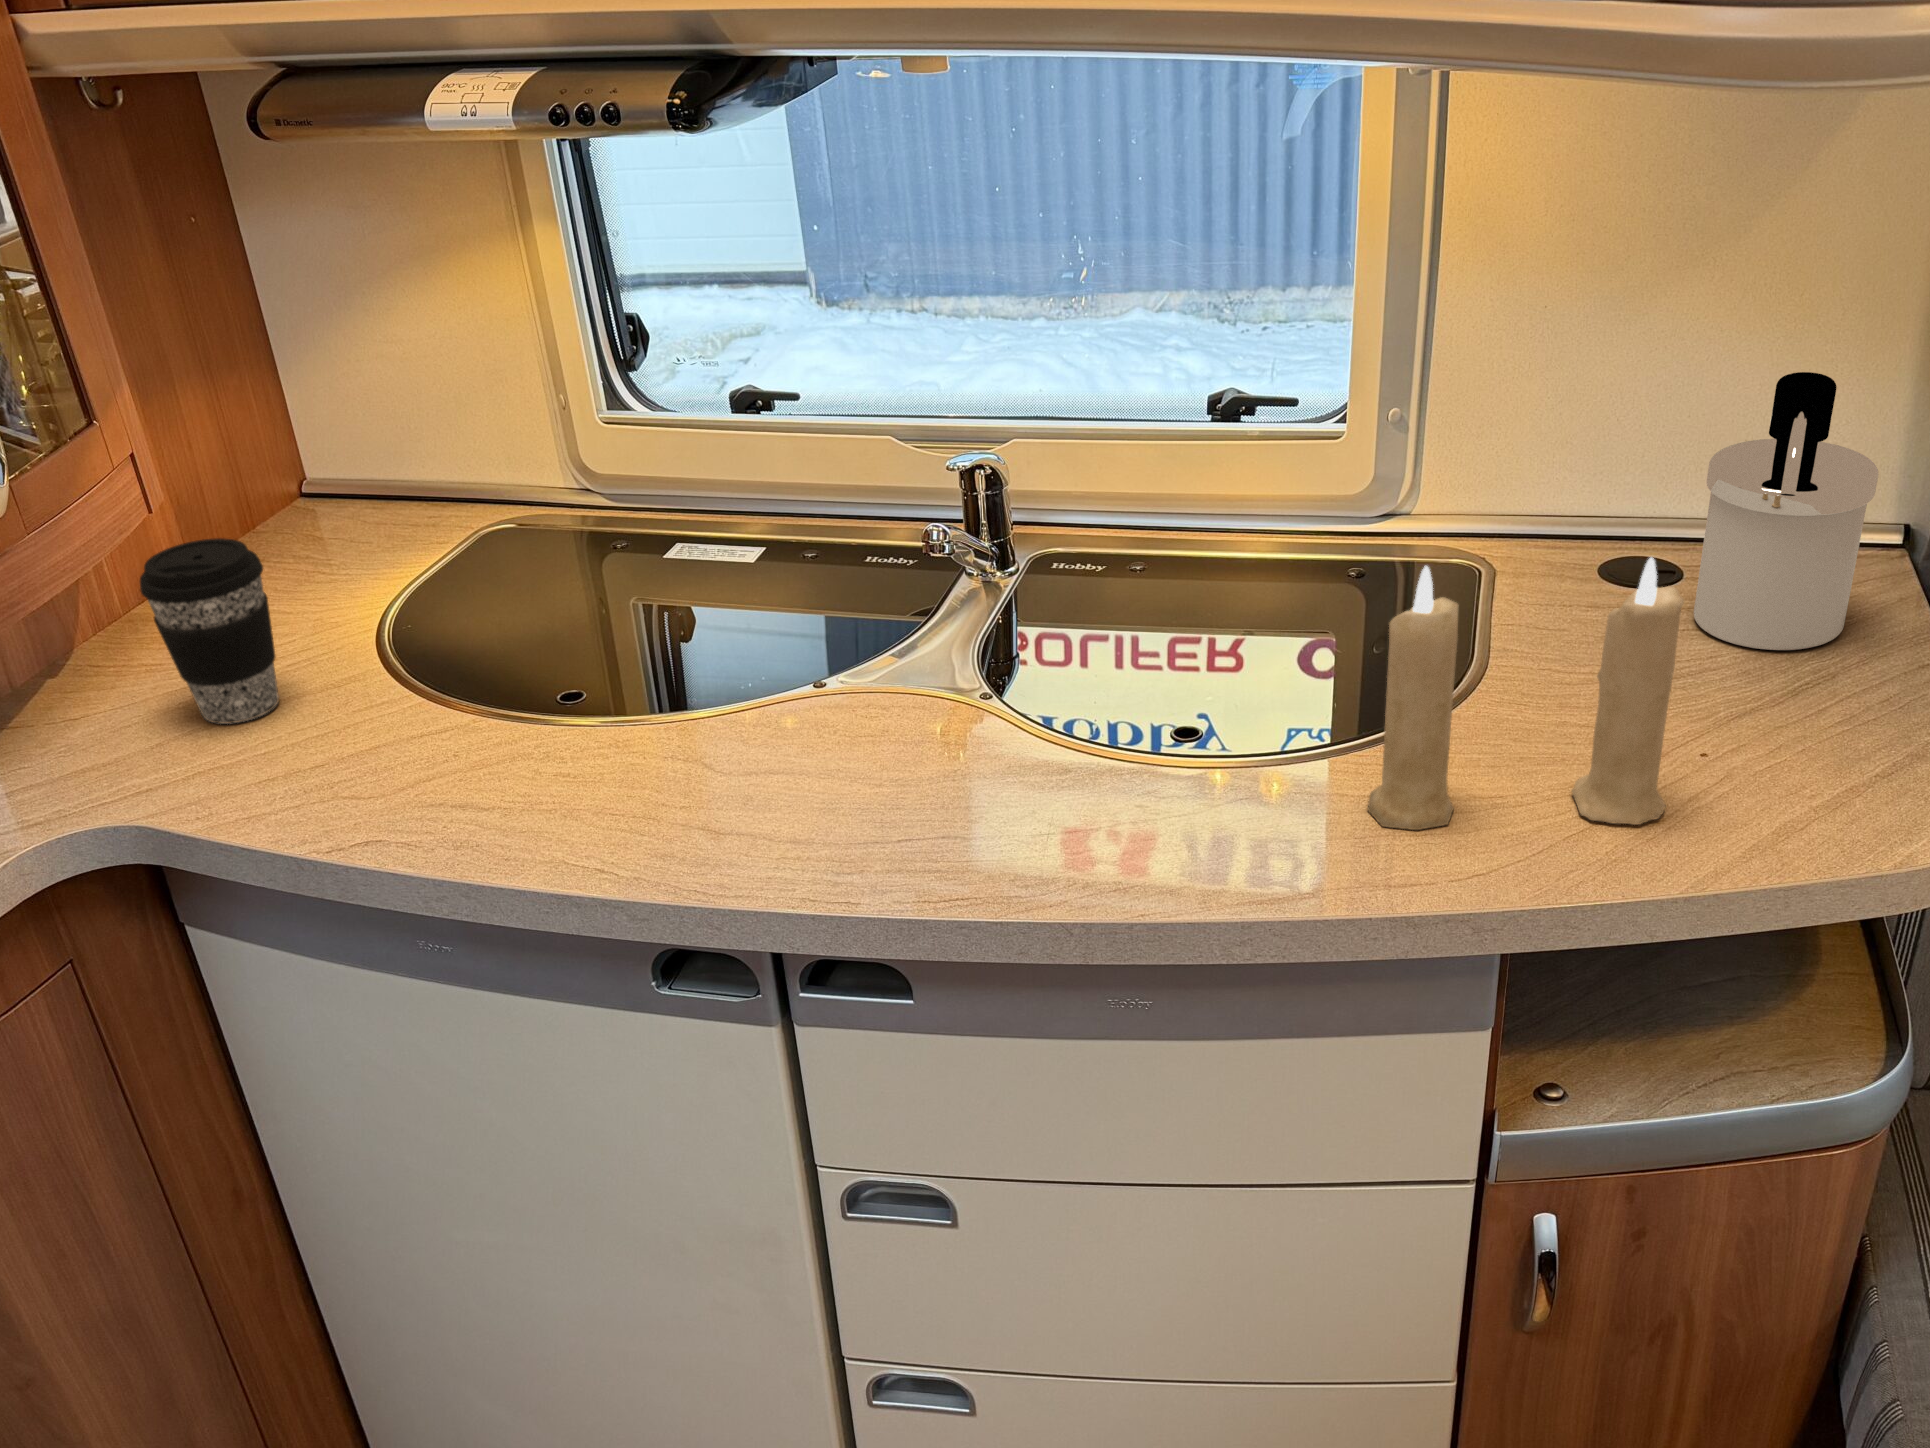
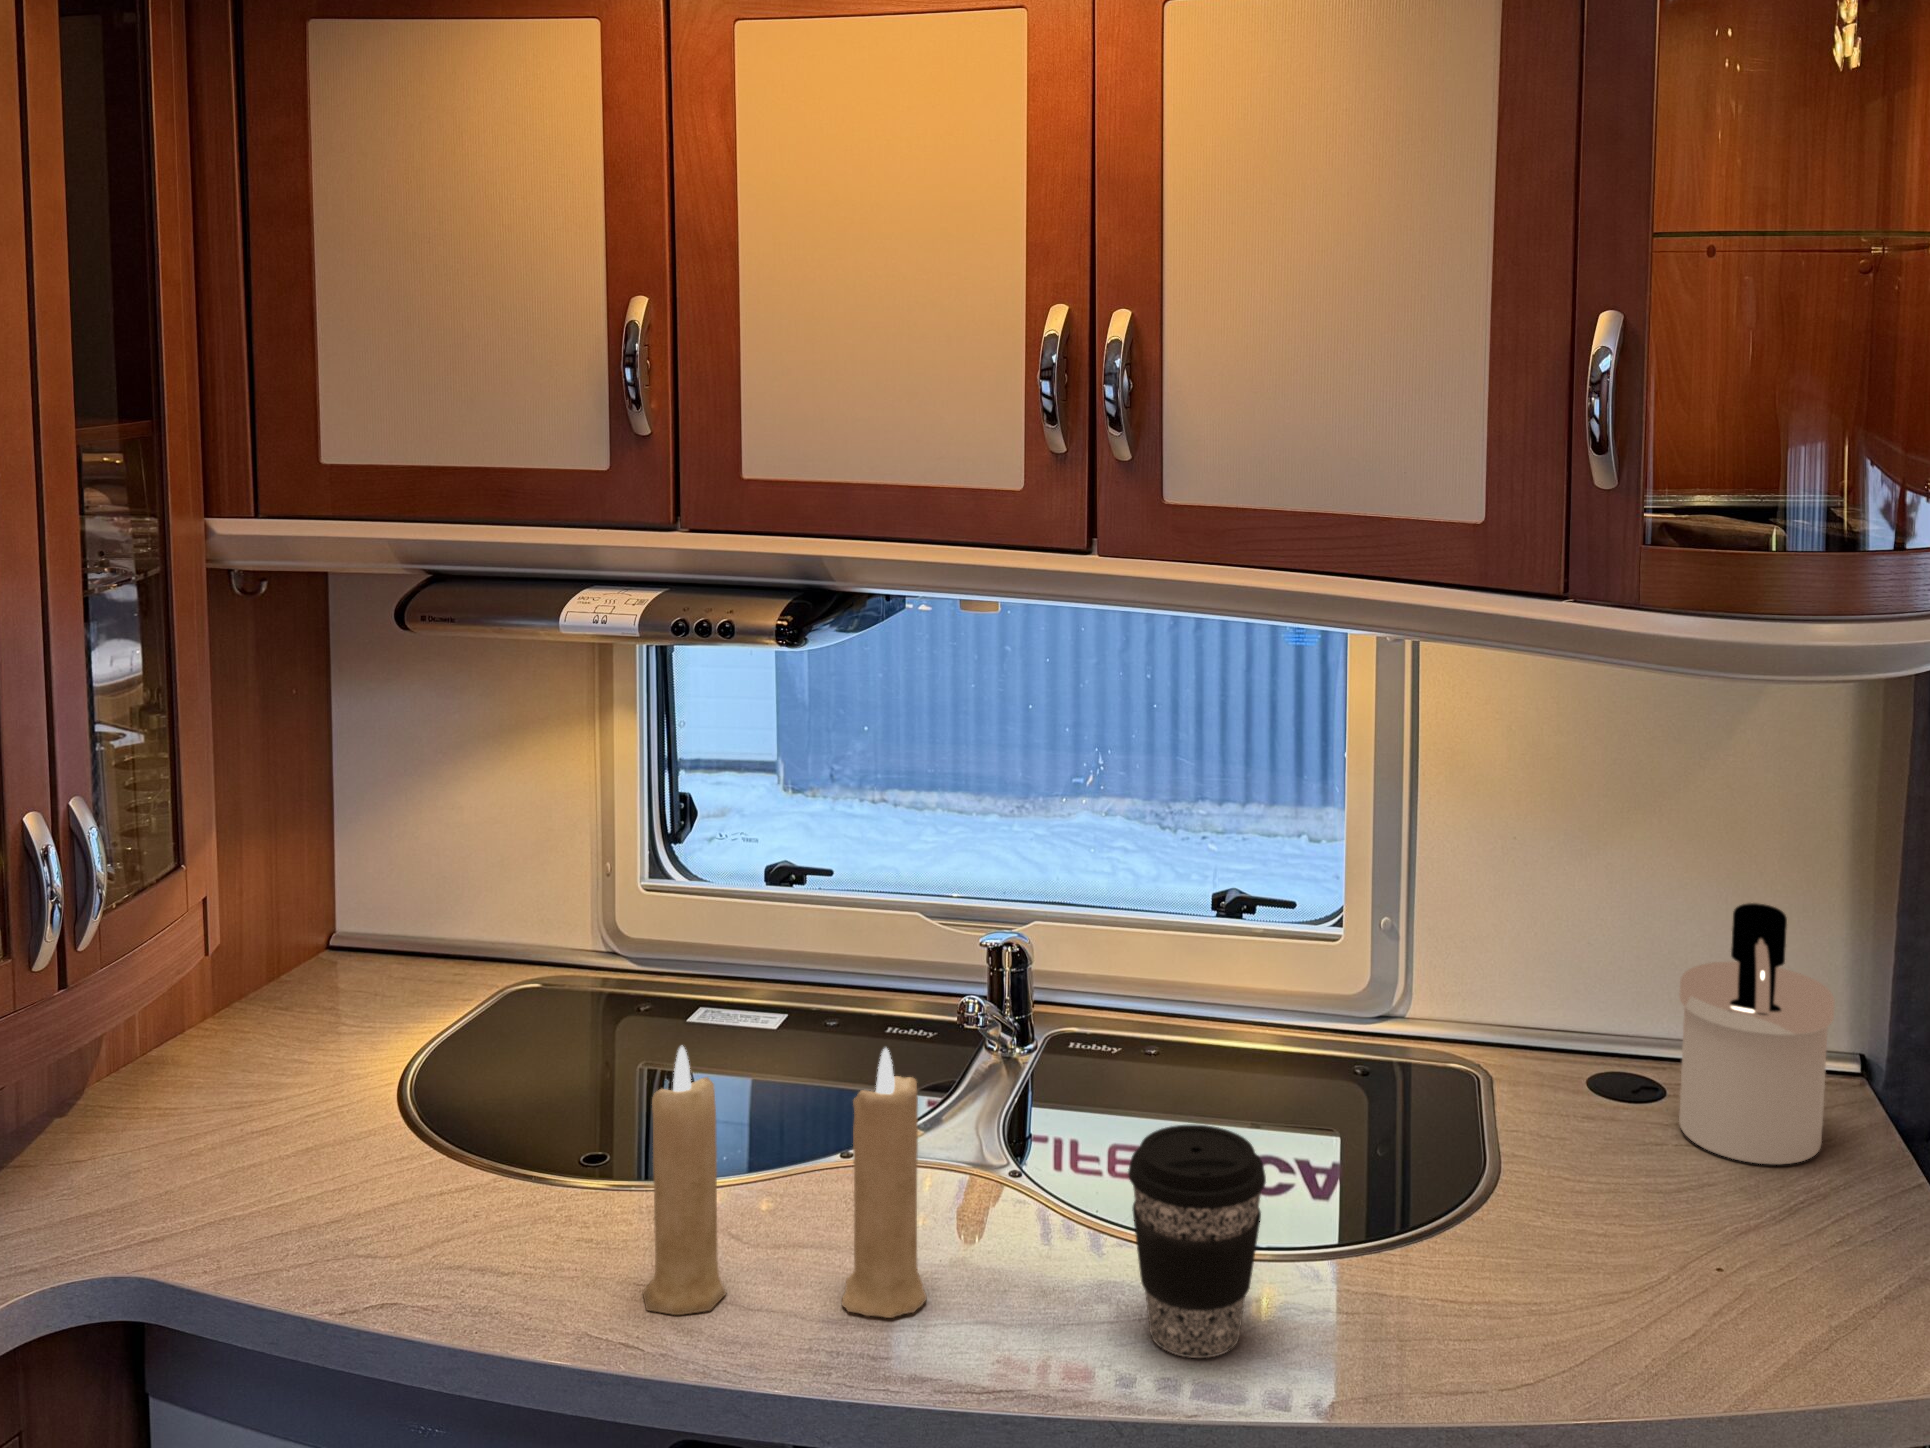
coffee cup: present [140,538,279,724] -> present [1128,1125,1266,1358]
candle: present [1368,557,1684,830] -> present [643,1046,927,1318]

